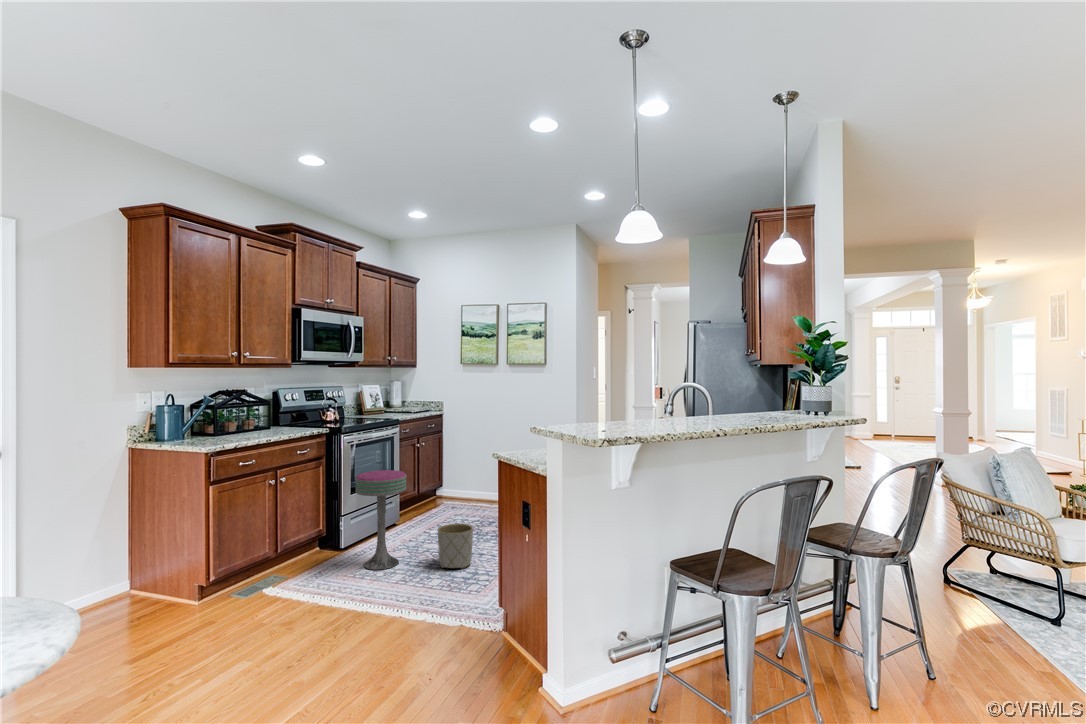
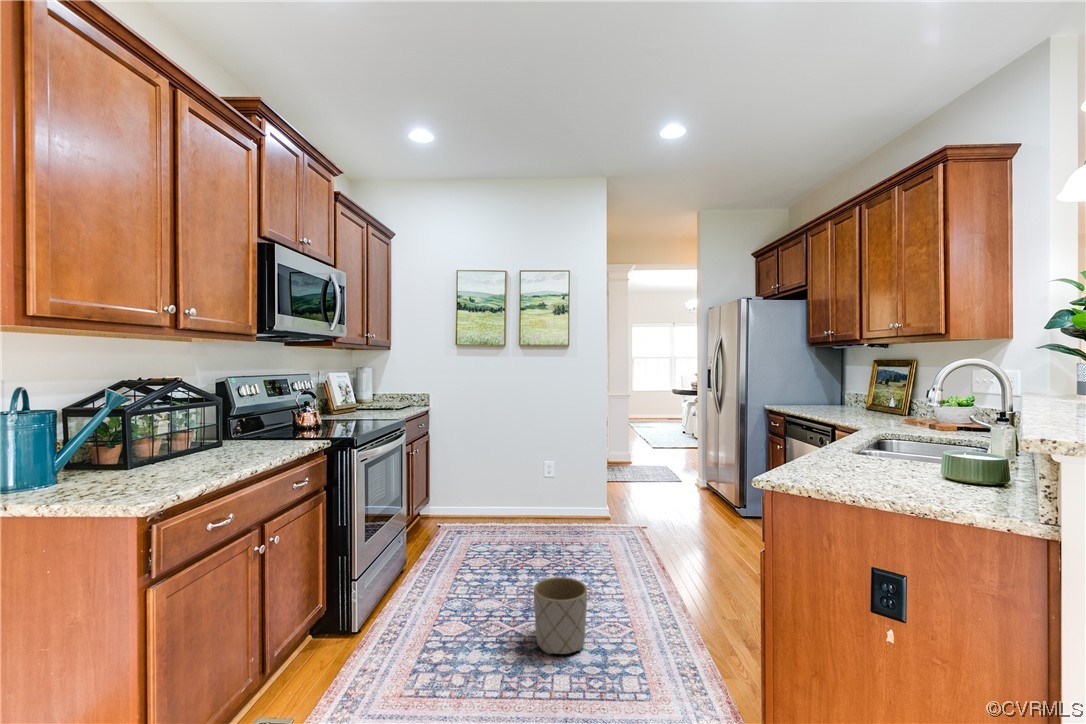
bar stool: present [355,470,407,570] -> none [402,504,483,676]

